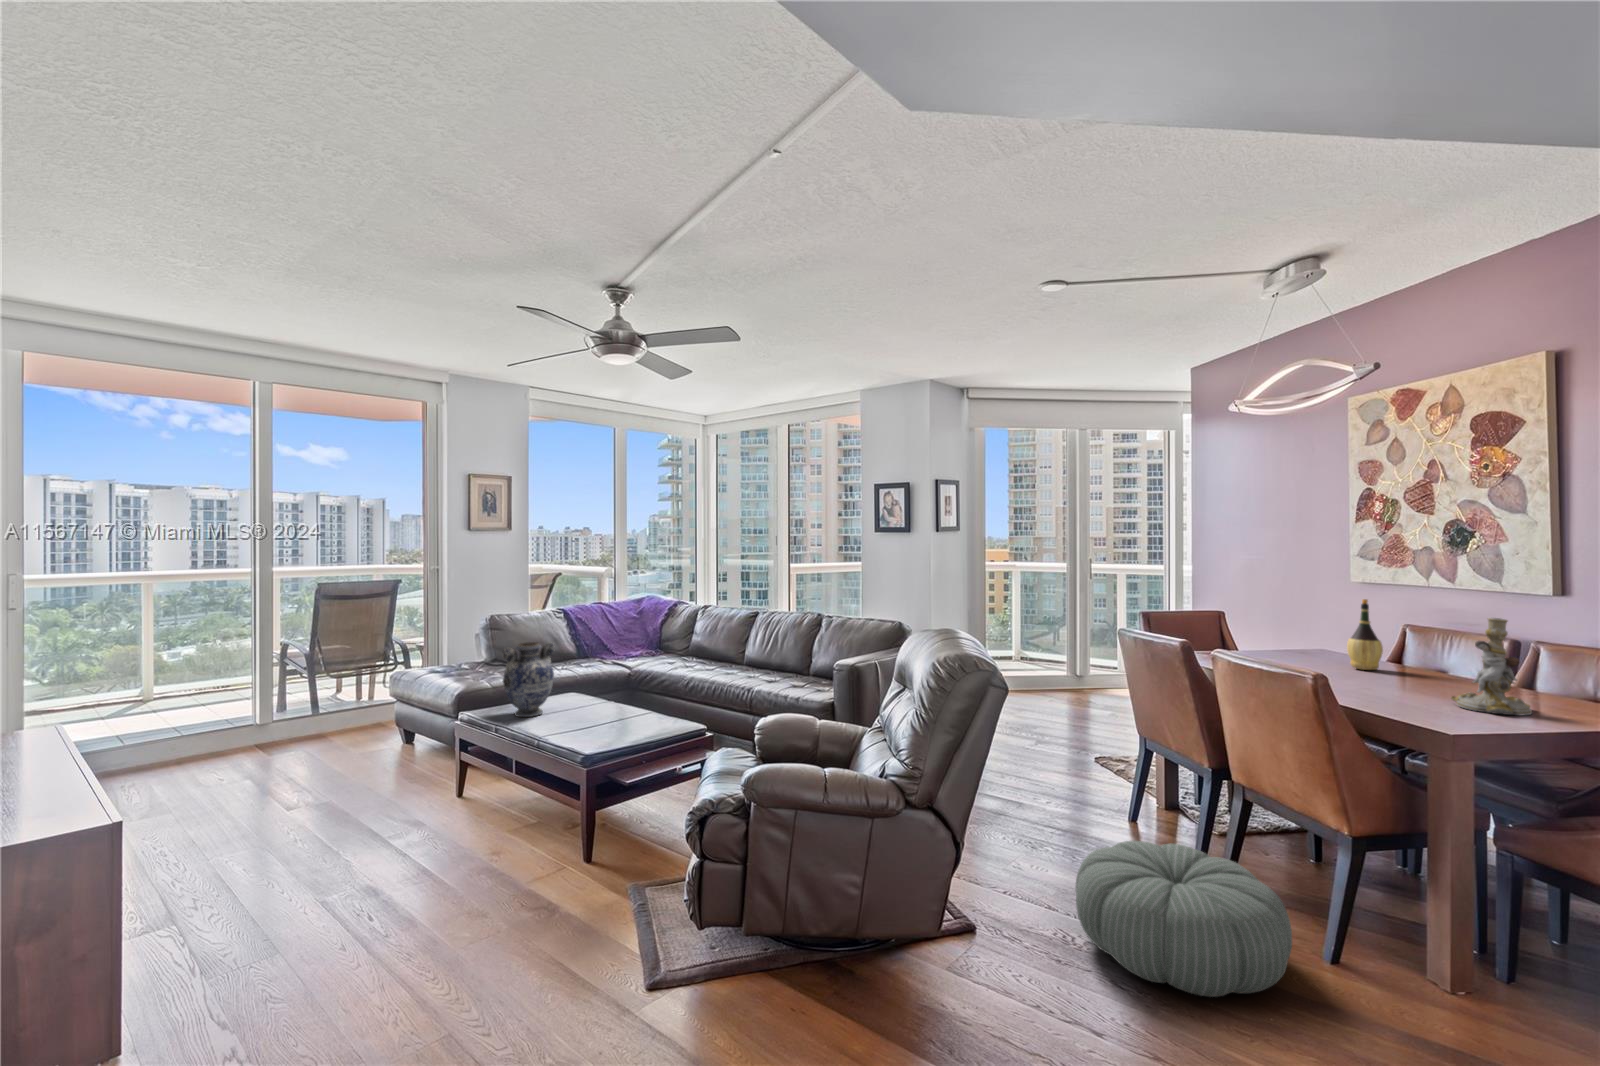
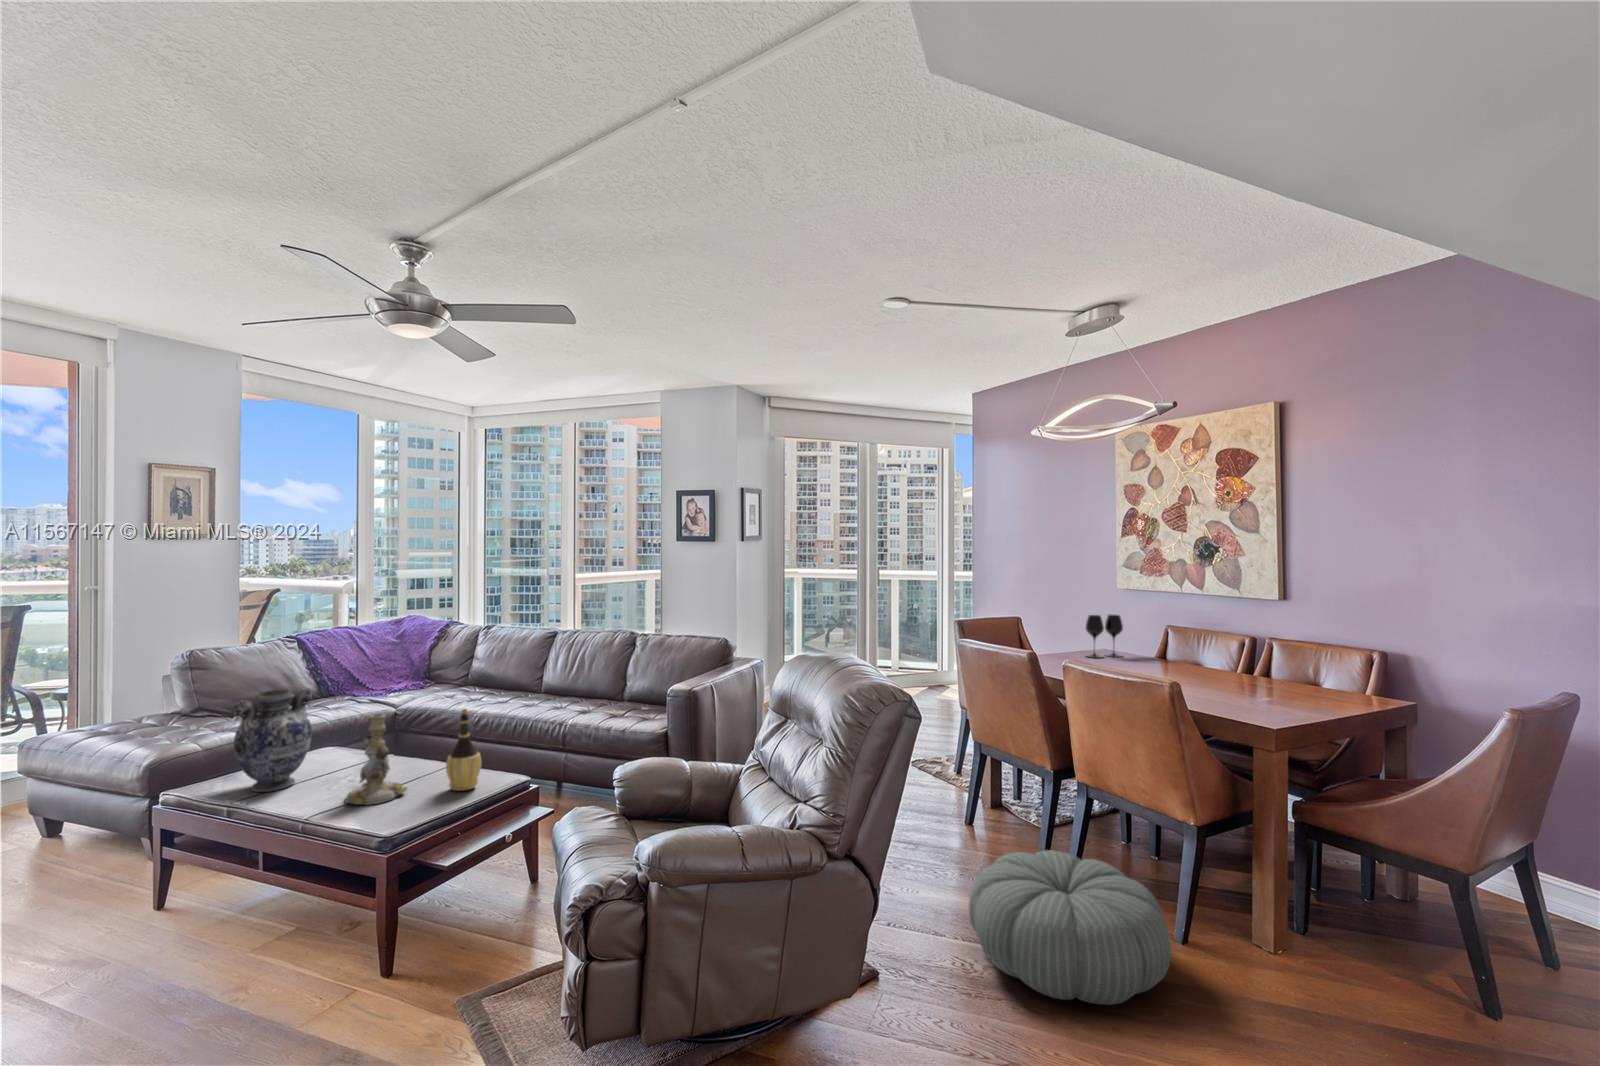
wine bottle: present [1347,599,1383,670] -> present [446,709,482,791]
wine glass: none [1288,610,1339,659] -> present [1086,615,1123,658]
candlestick: present [1451,618,1532,716] -> present [346,714,407,805]

